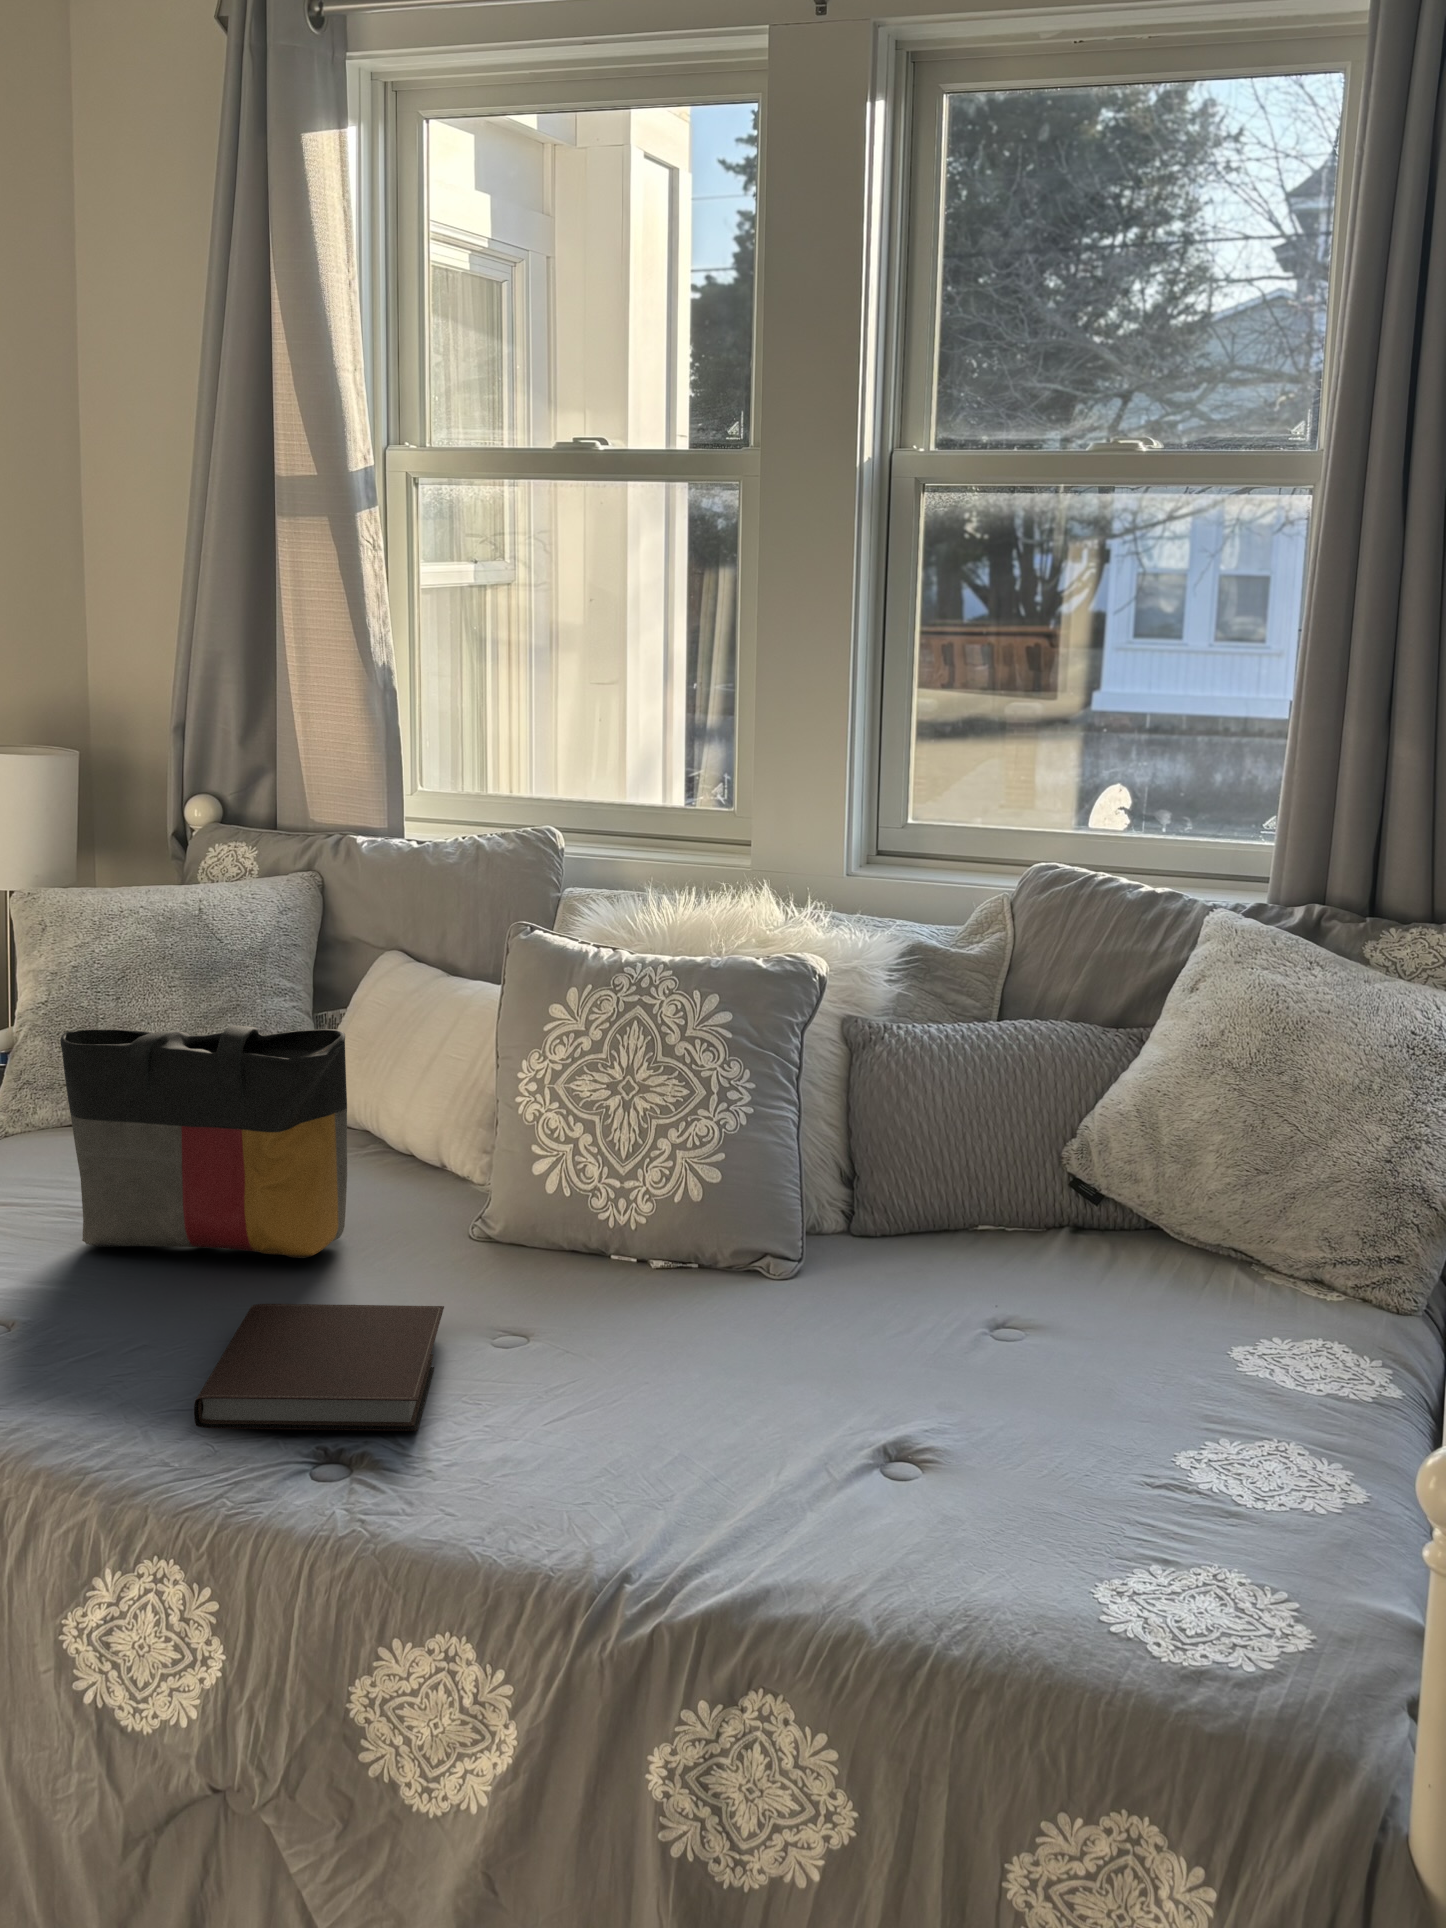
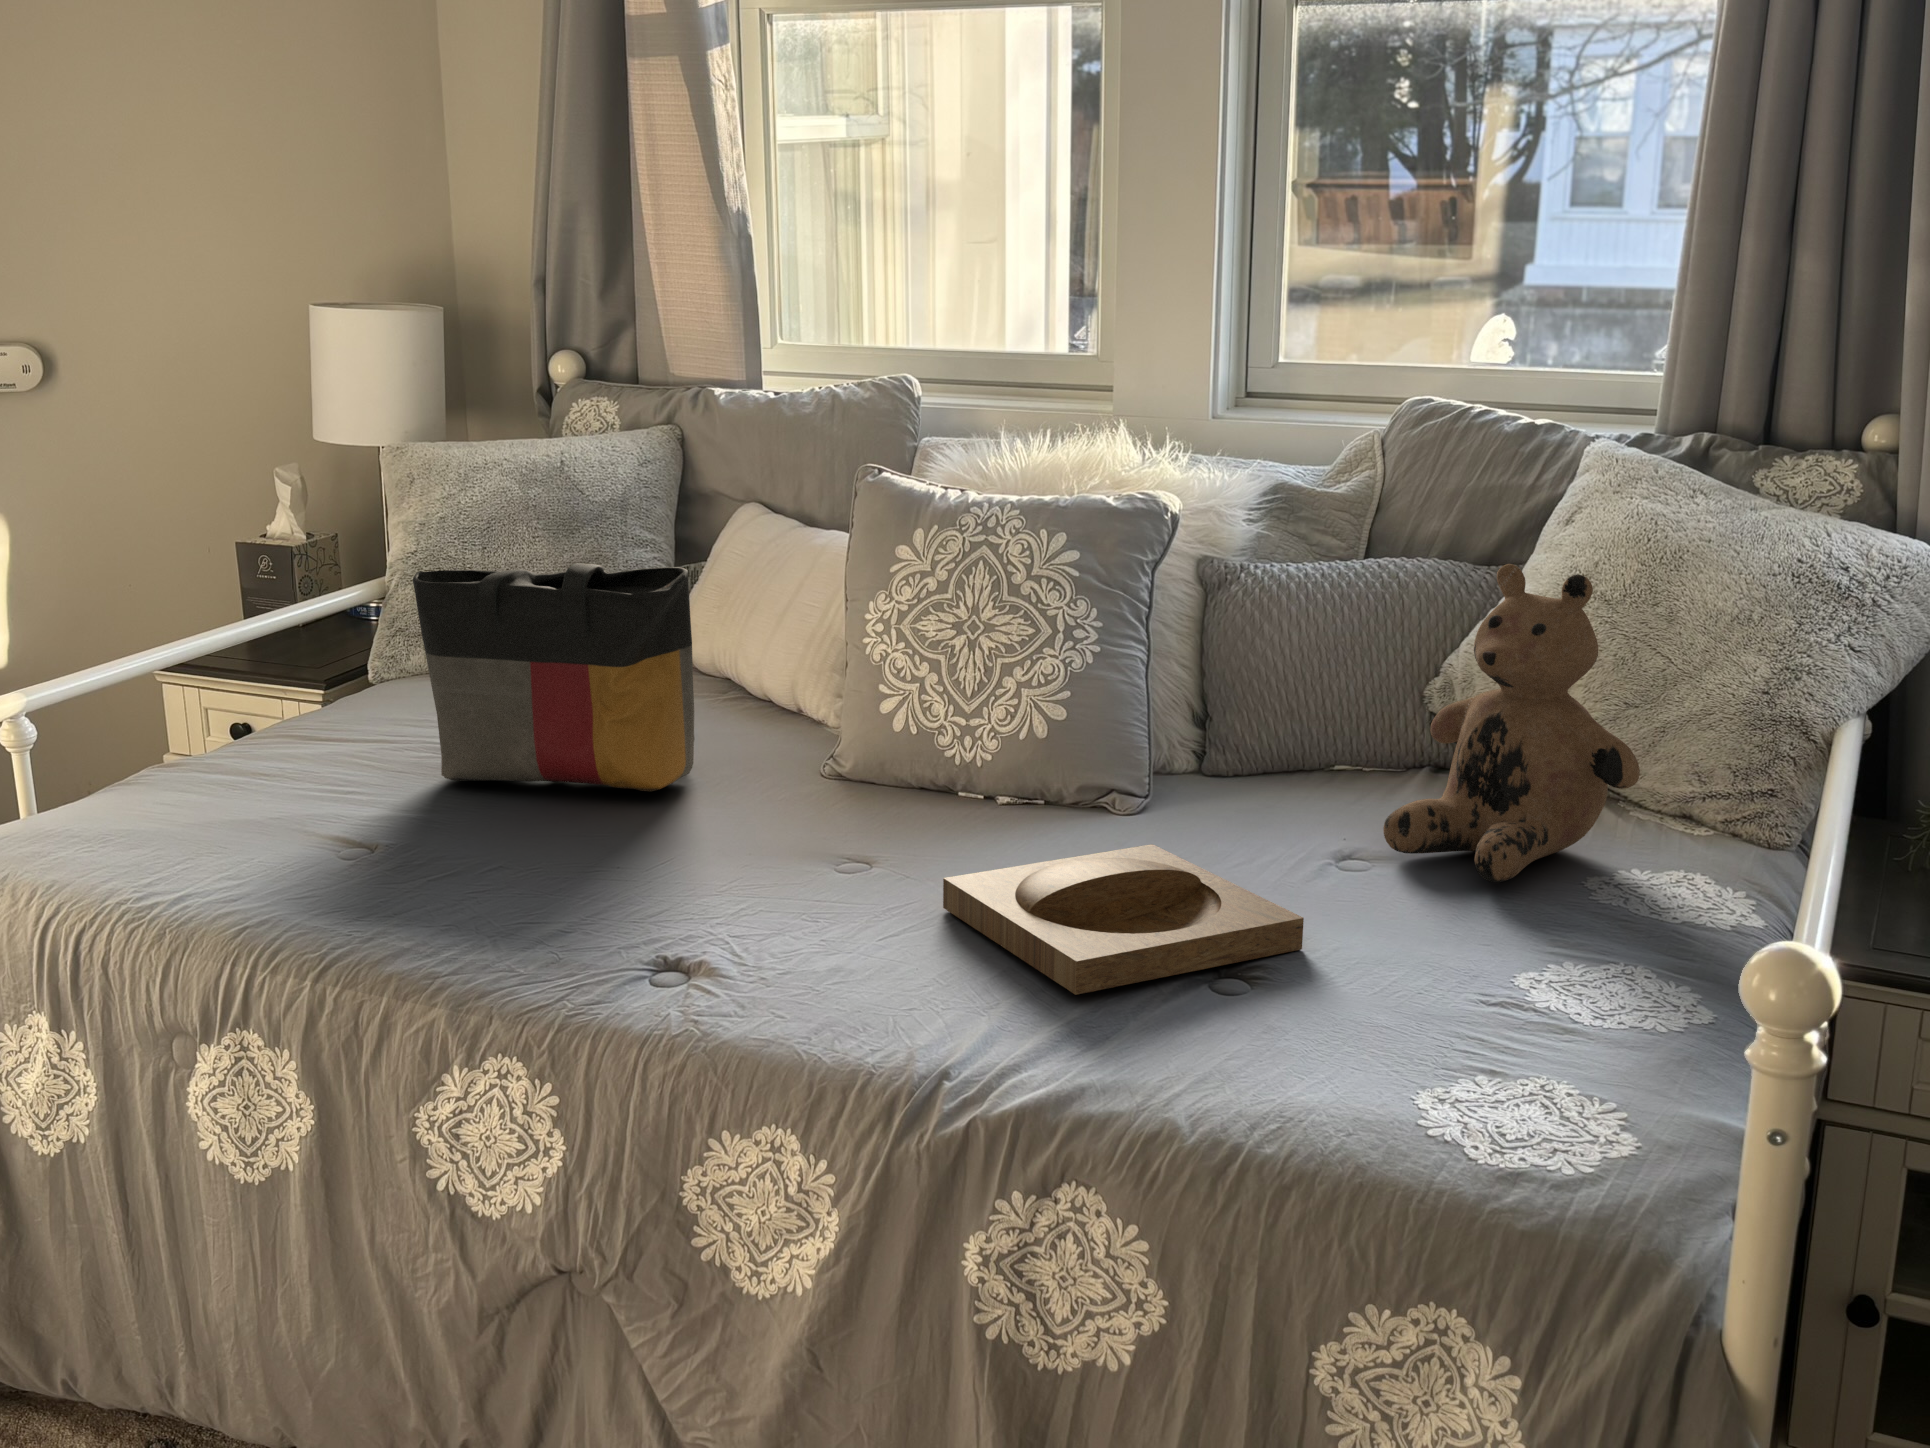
teddy bear: none [1035,1037,1278,1351] -> present [1383,564,1640,882]
notebook: present [194,1304,444,1431] -> none [536,830,785,944]
tray: none [609,1314,969,1484] -> present [943,844,1304,995]

